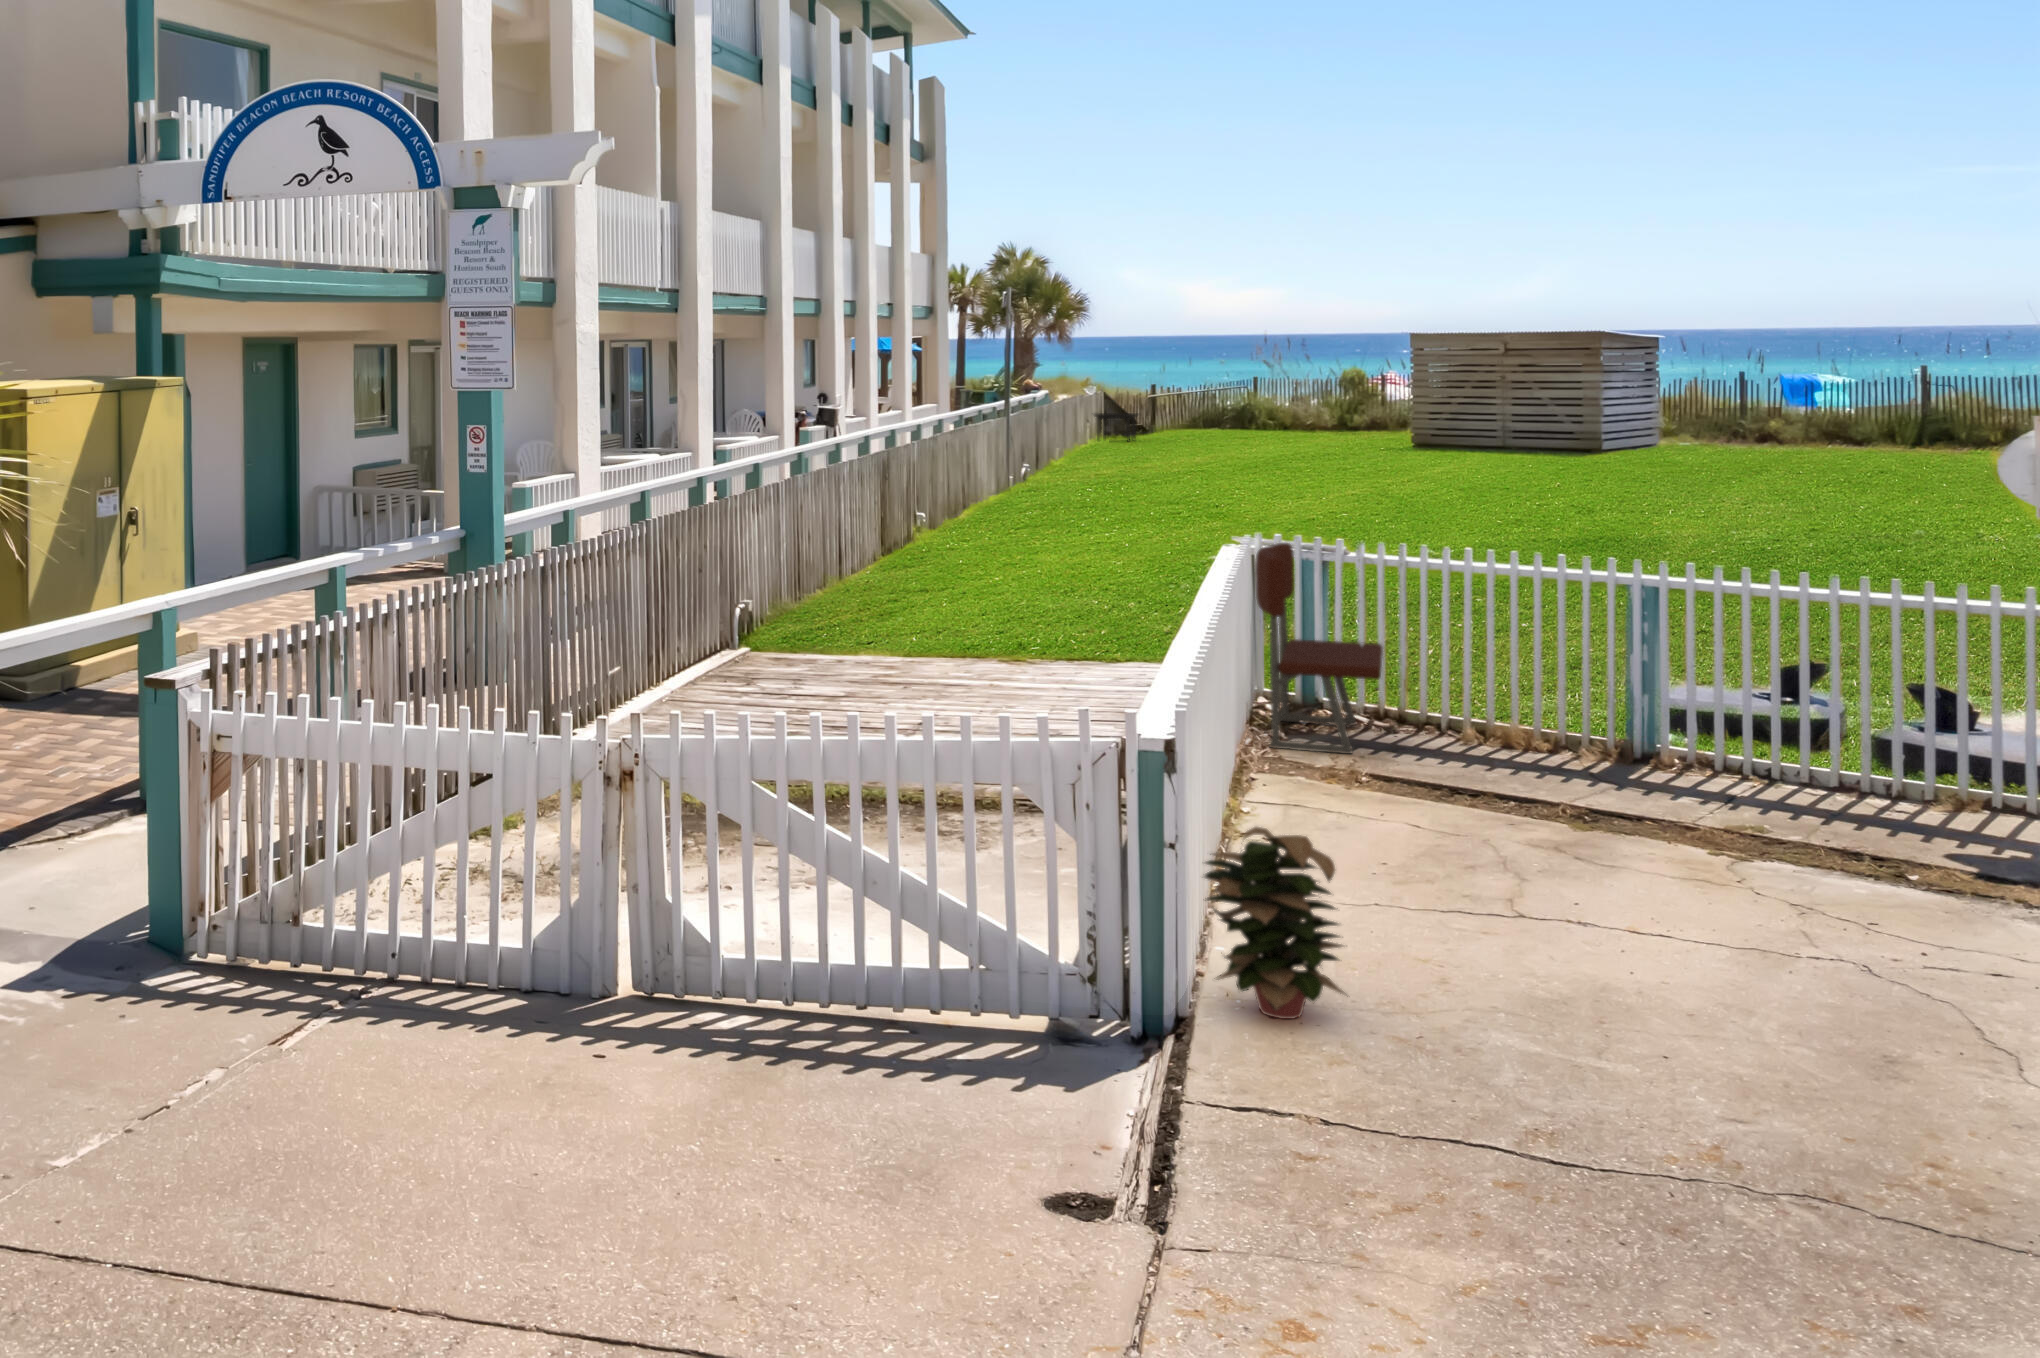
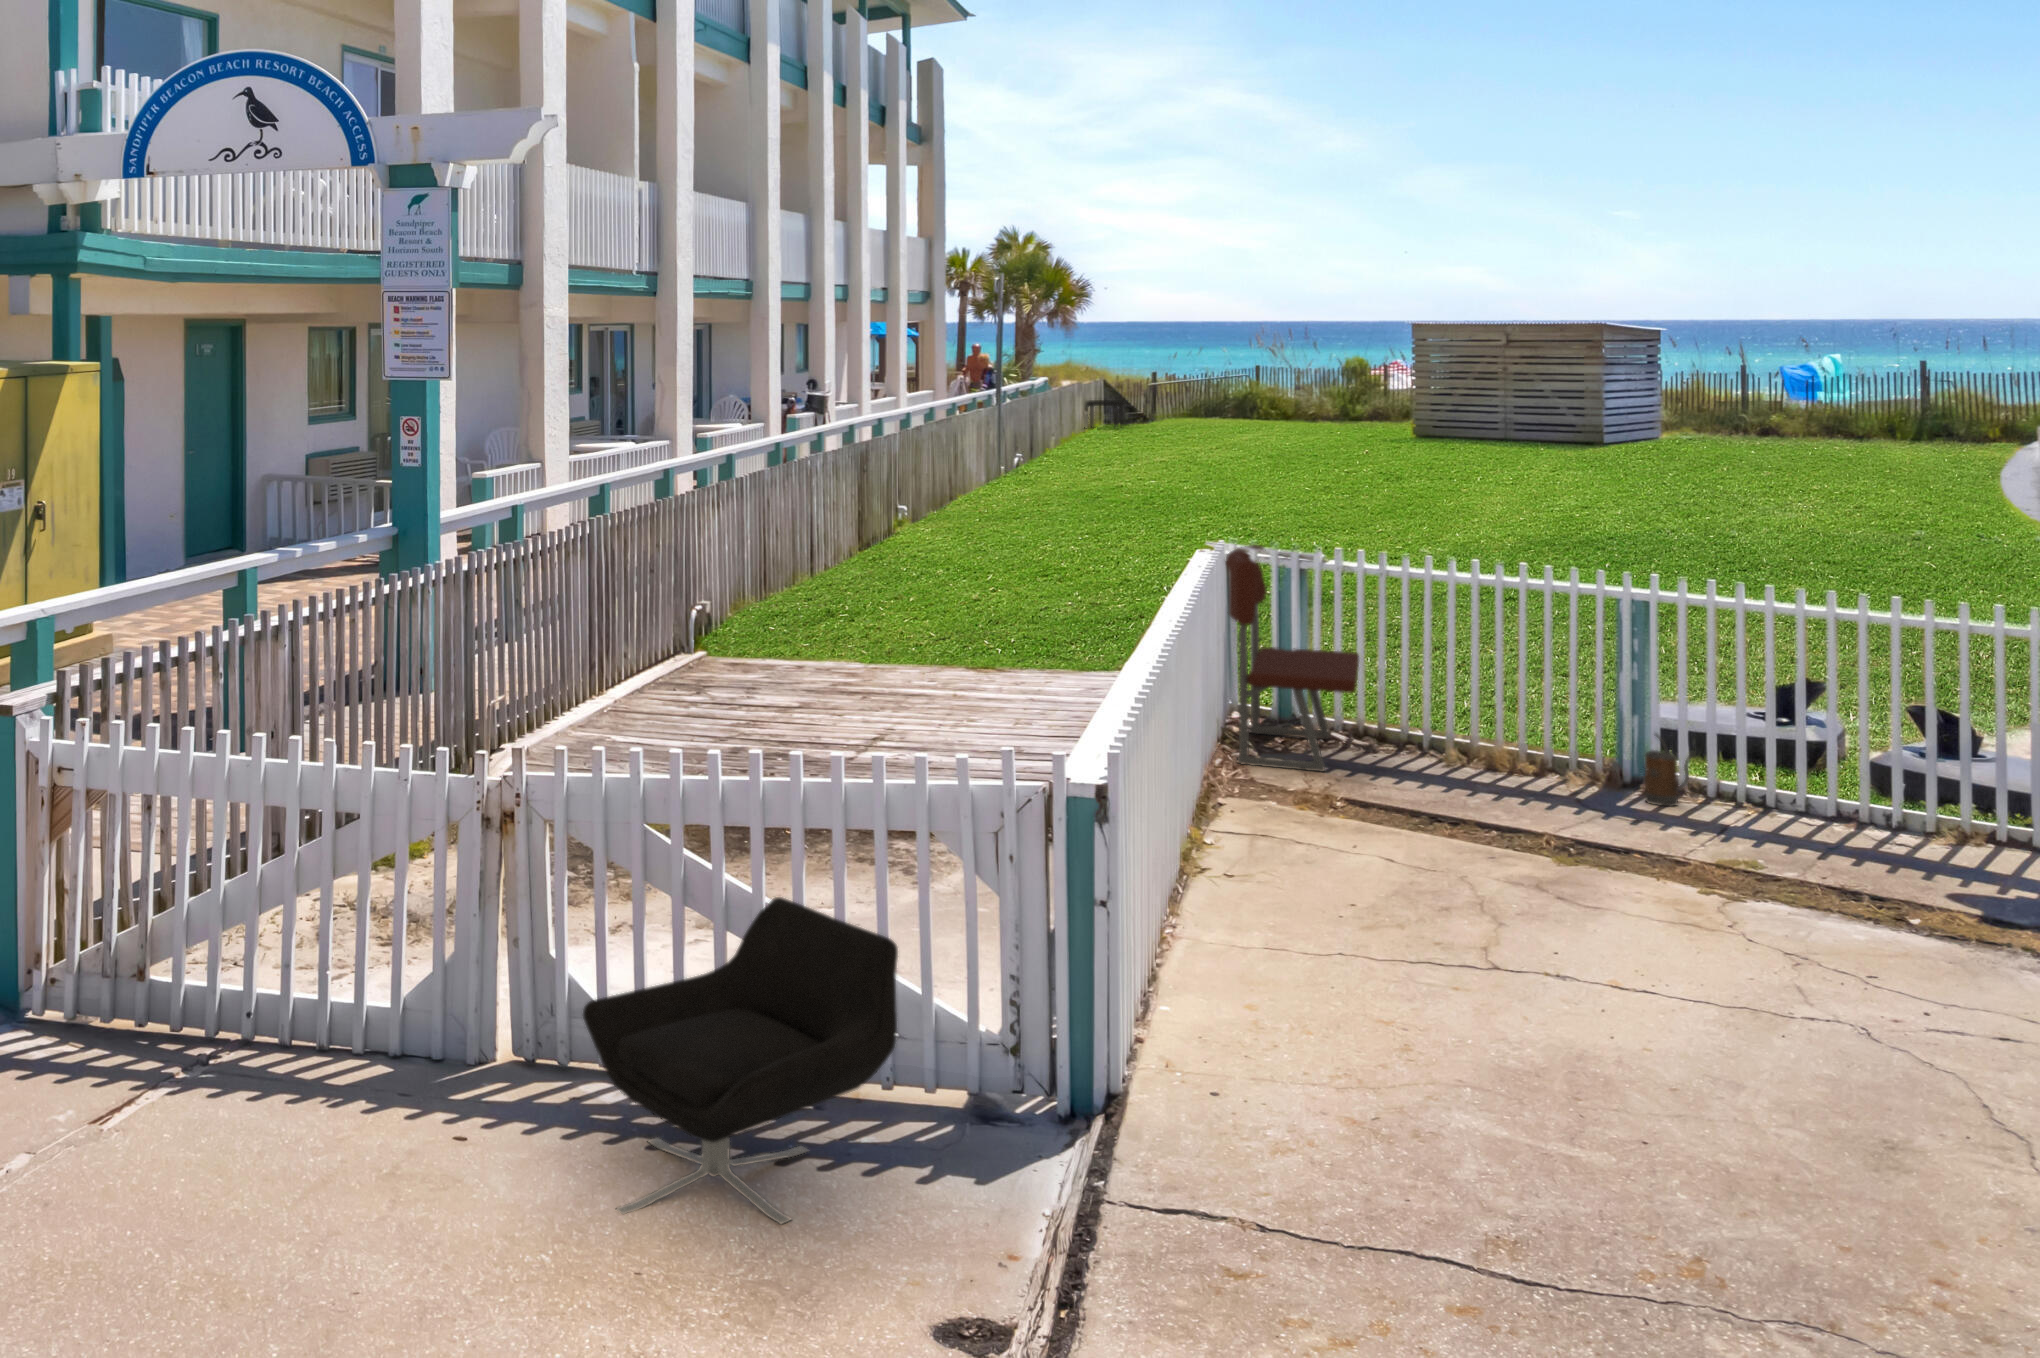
watering can: none [1637,710,1700,782] -> present [1645,734,1693,806]
decorative plant: present [1204,827,1345,1019] -> none [1139,879,1304,1097]
lounge chair: none [715,841,996,1117] -> present [583,897,898,1224]

